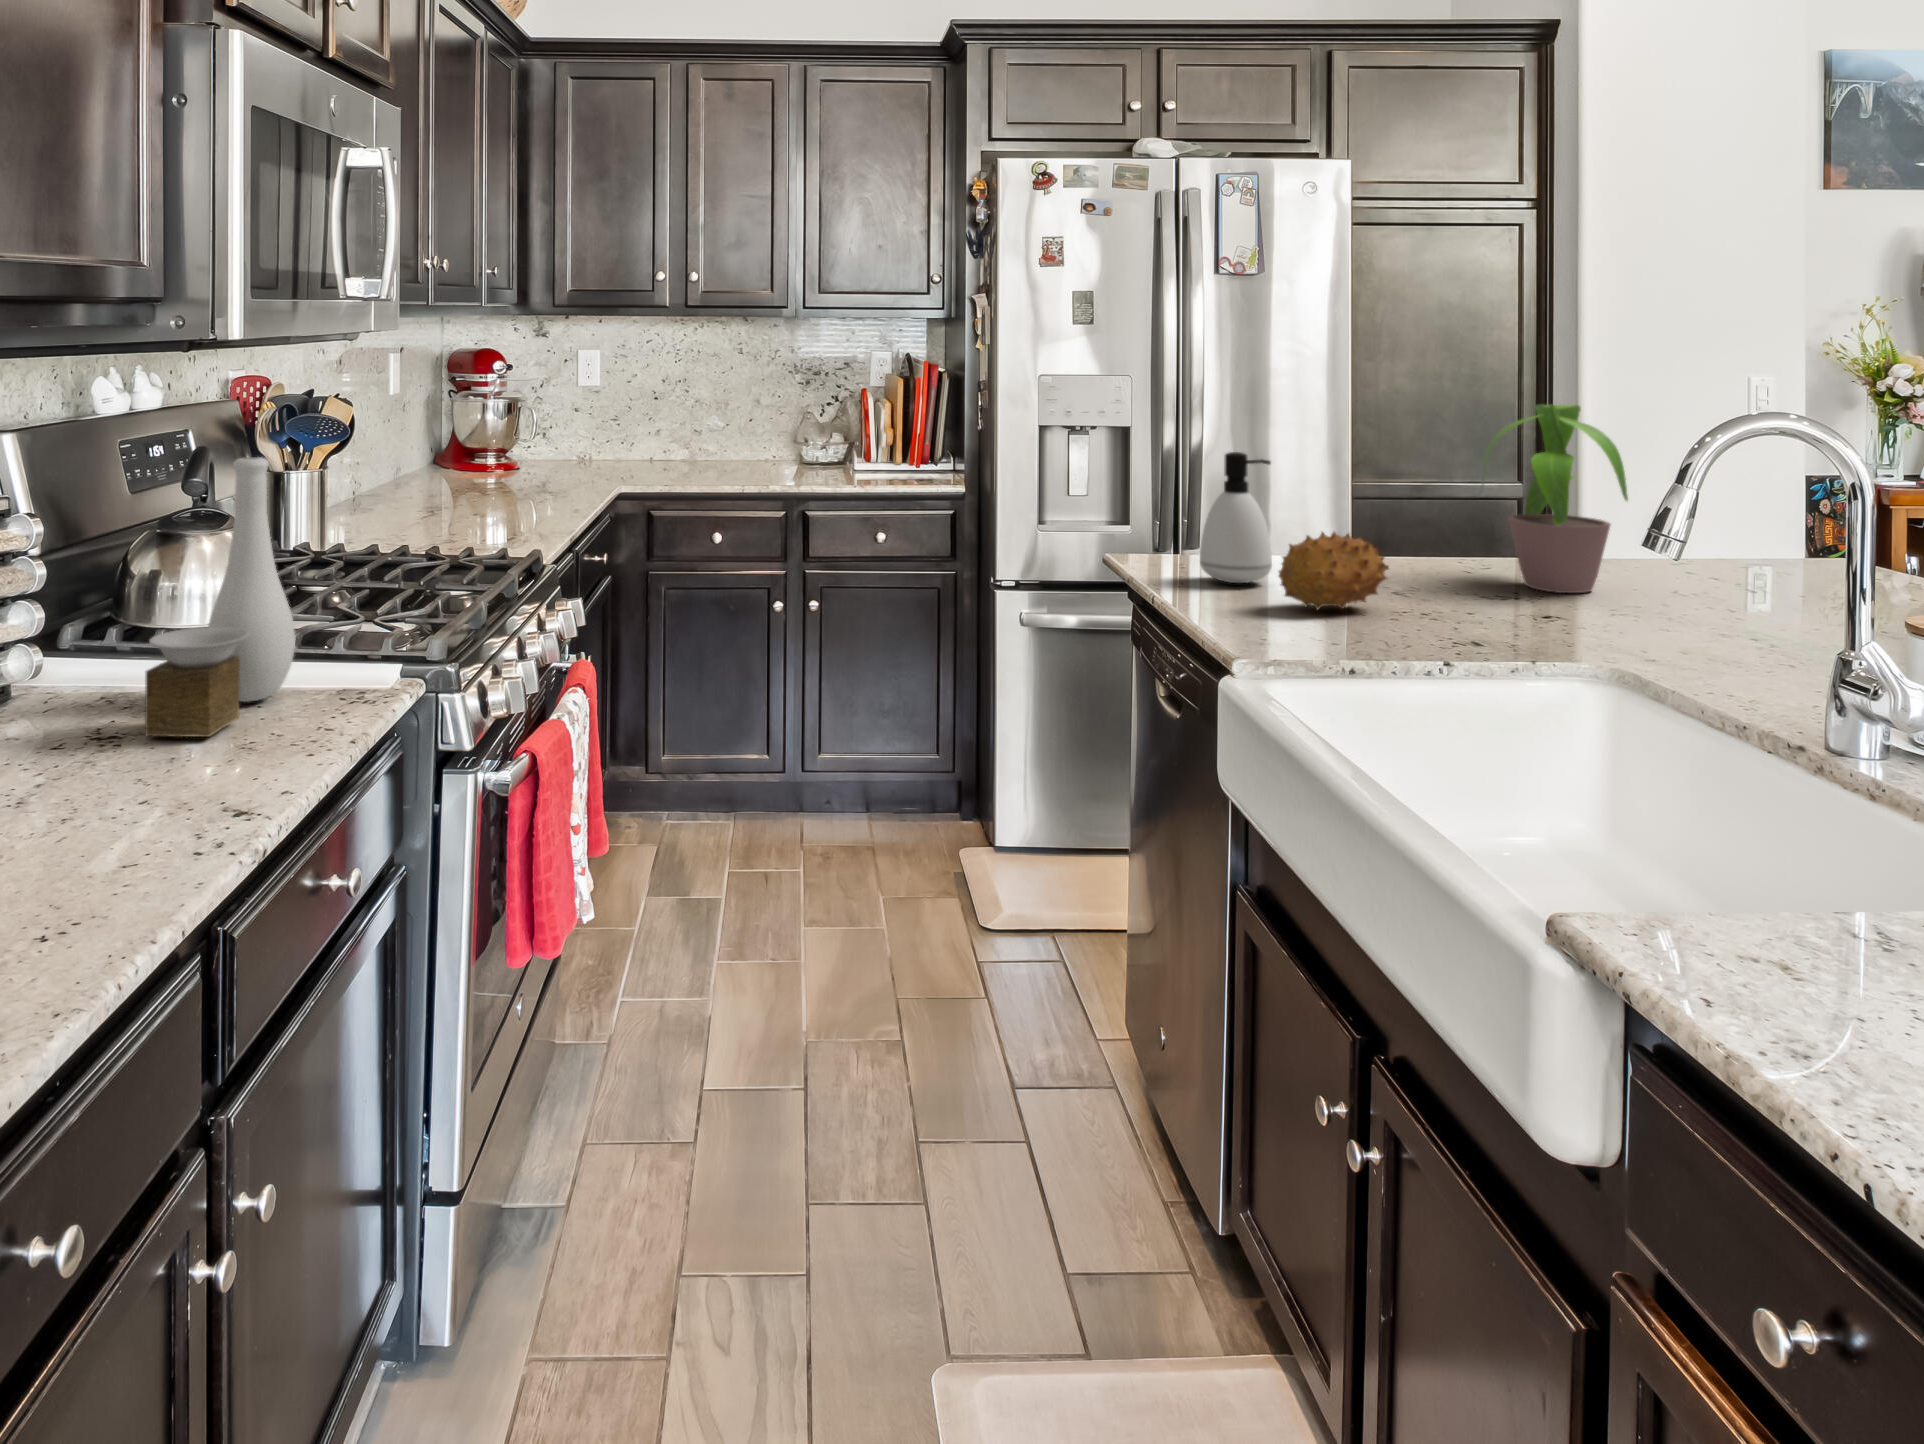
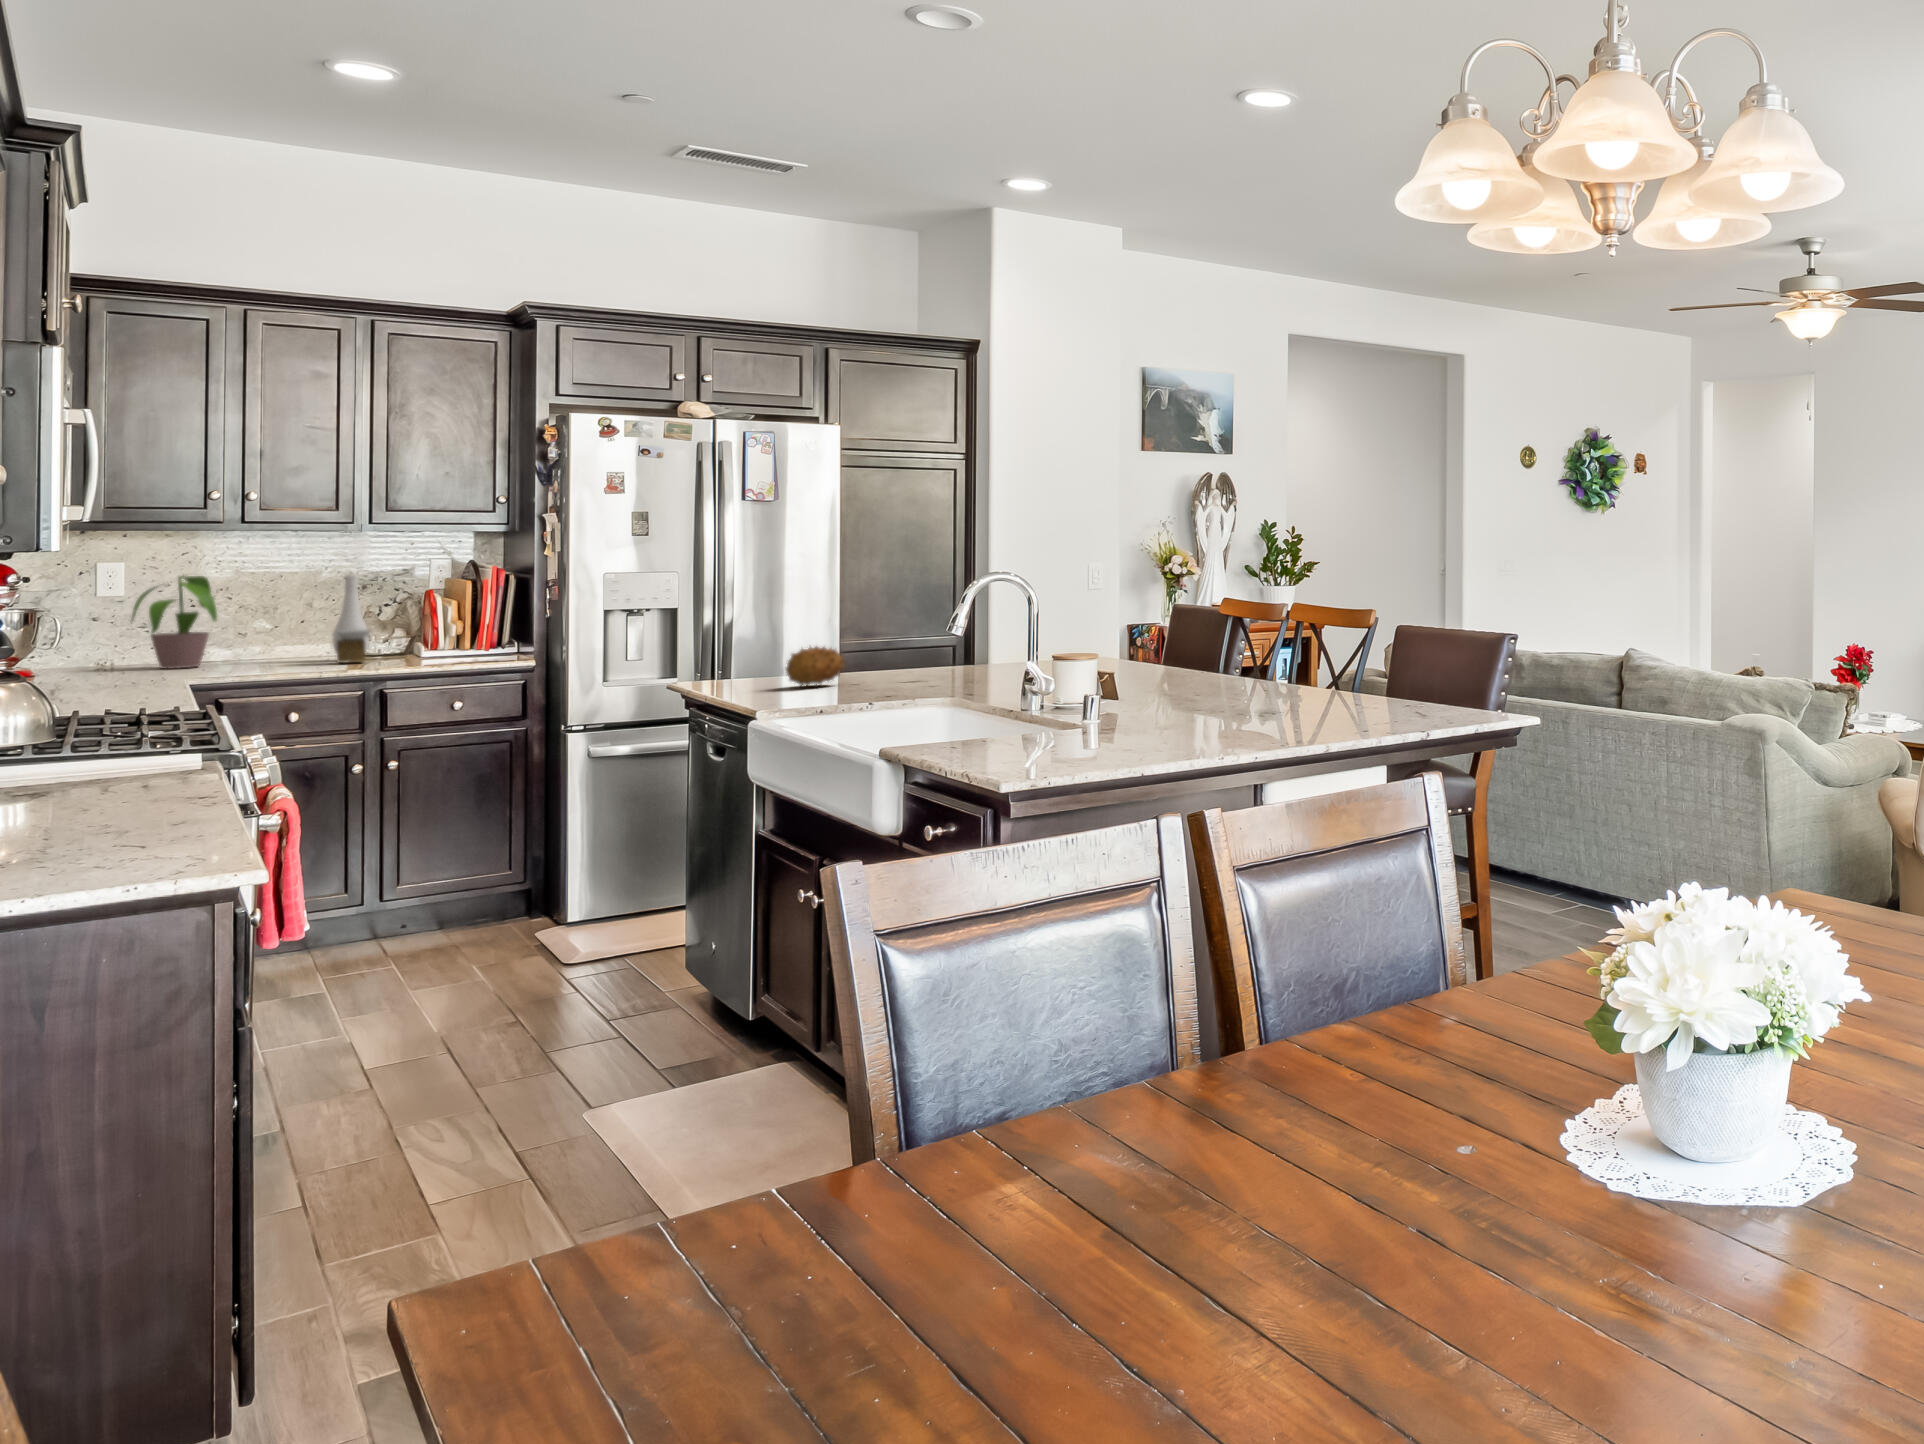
potted plant: present [1481,404,1628,593] -> present [132,576,217,669]
soap dispenser: present [1200,452,1272,583] -> none [738,609,782,682]
vase: present [145,457,295,737] -> present [333,574,370,663]

